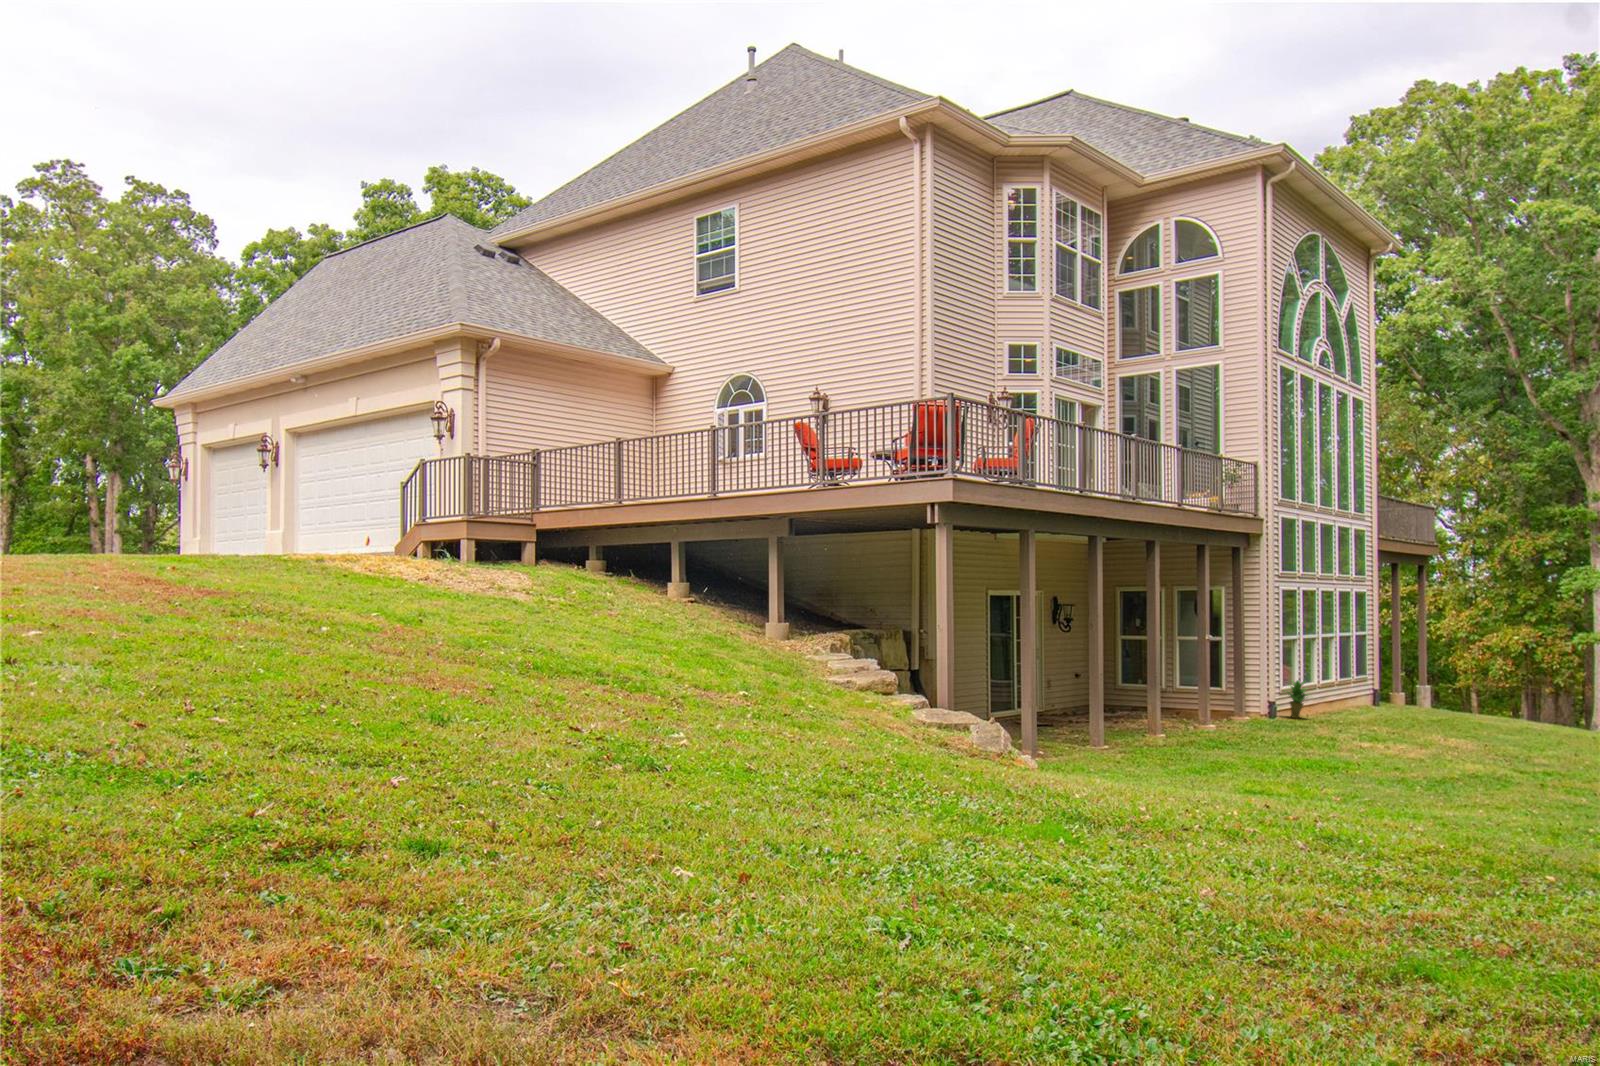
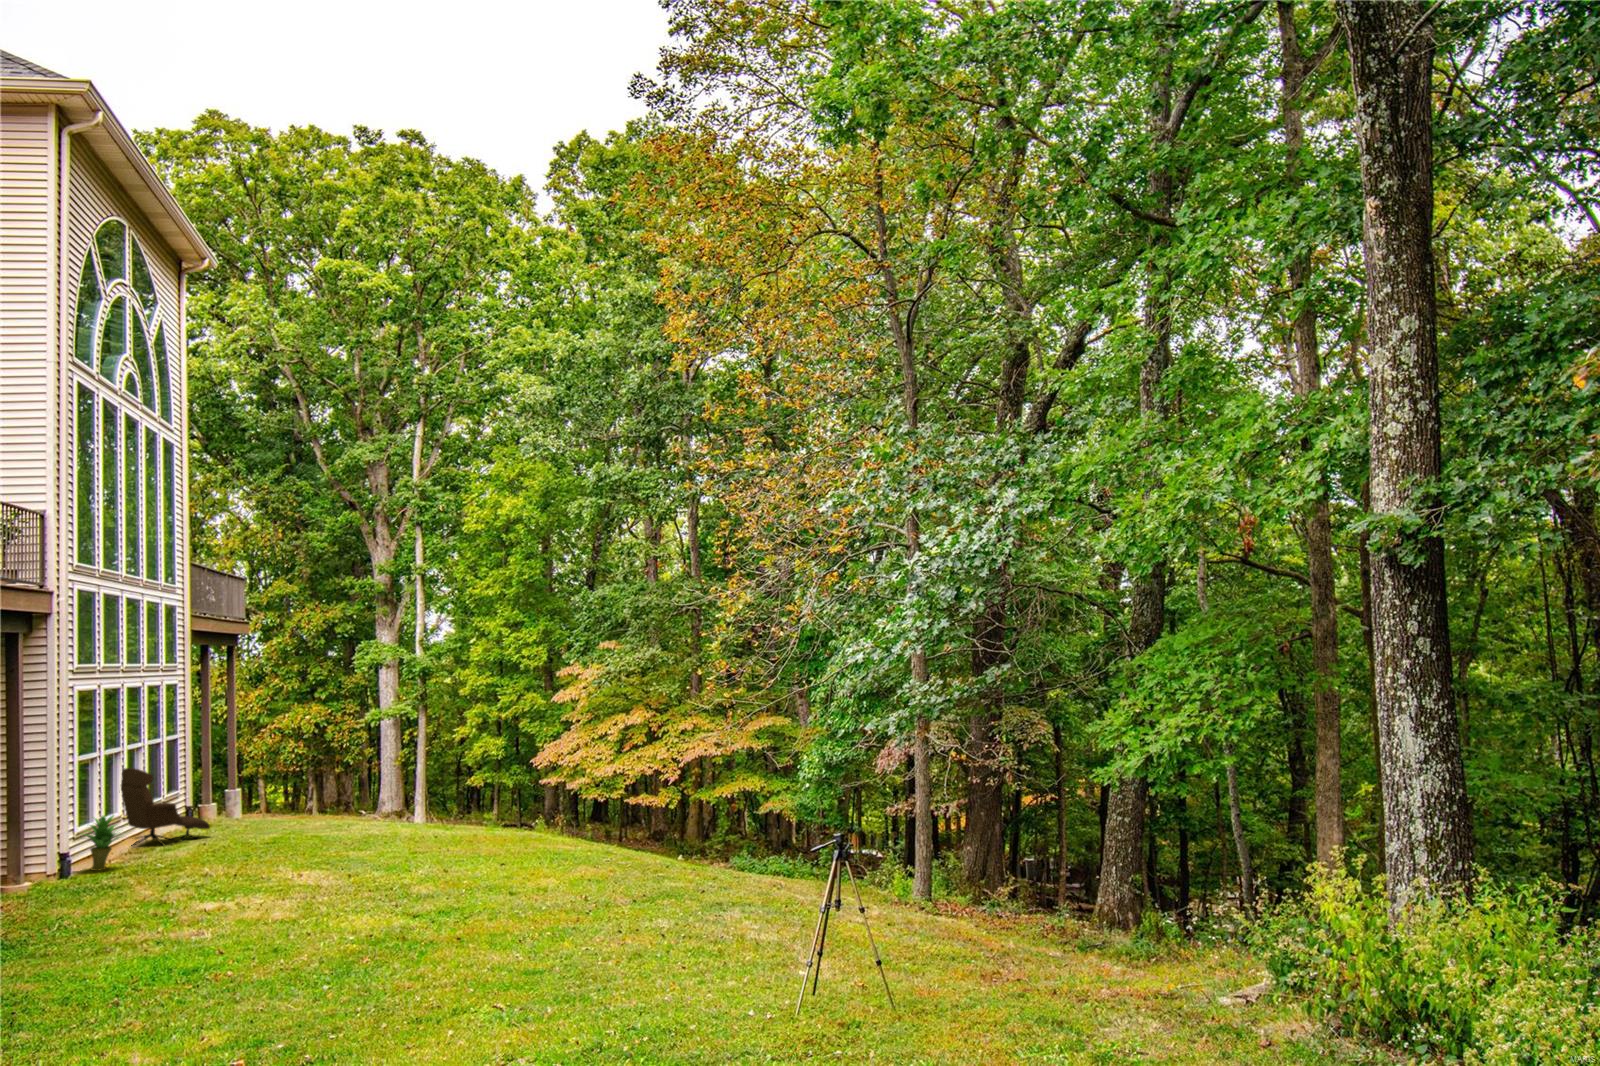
lounge chair: none [1315,651,1383,716] -> present [121,768,210,846]

